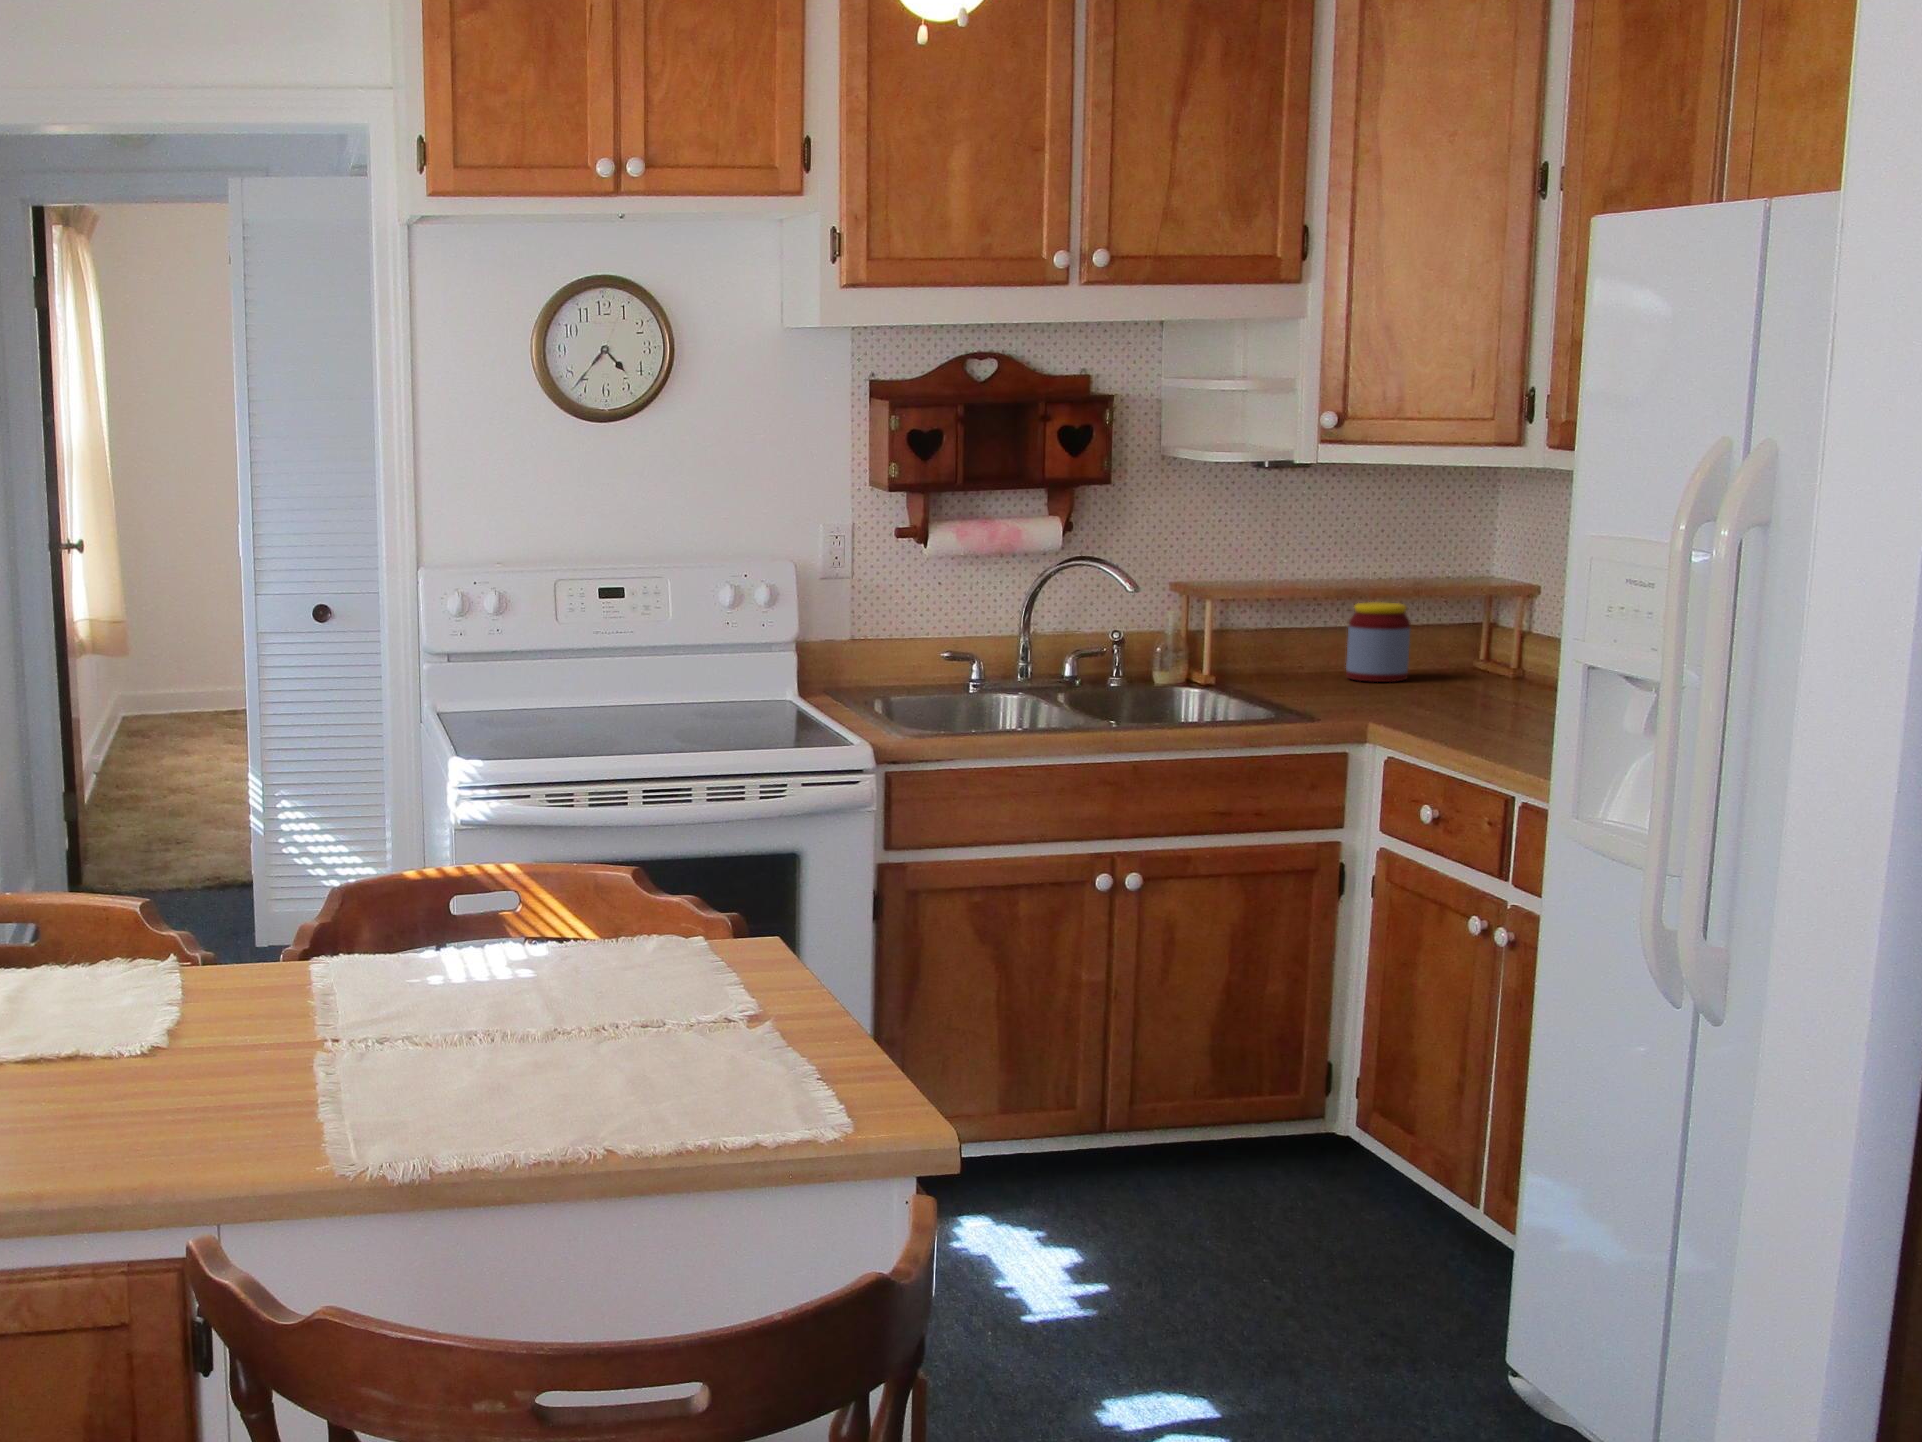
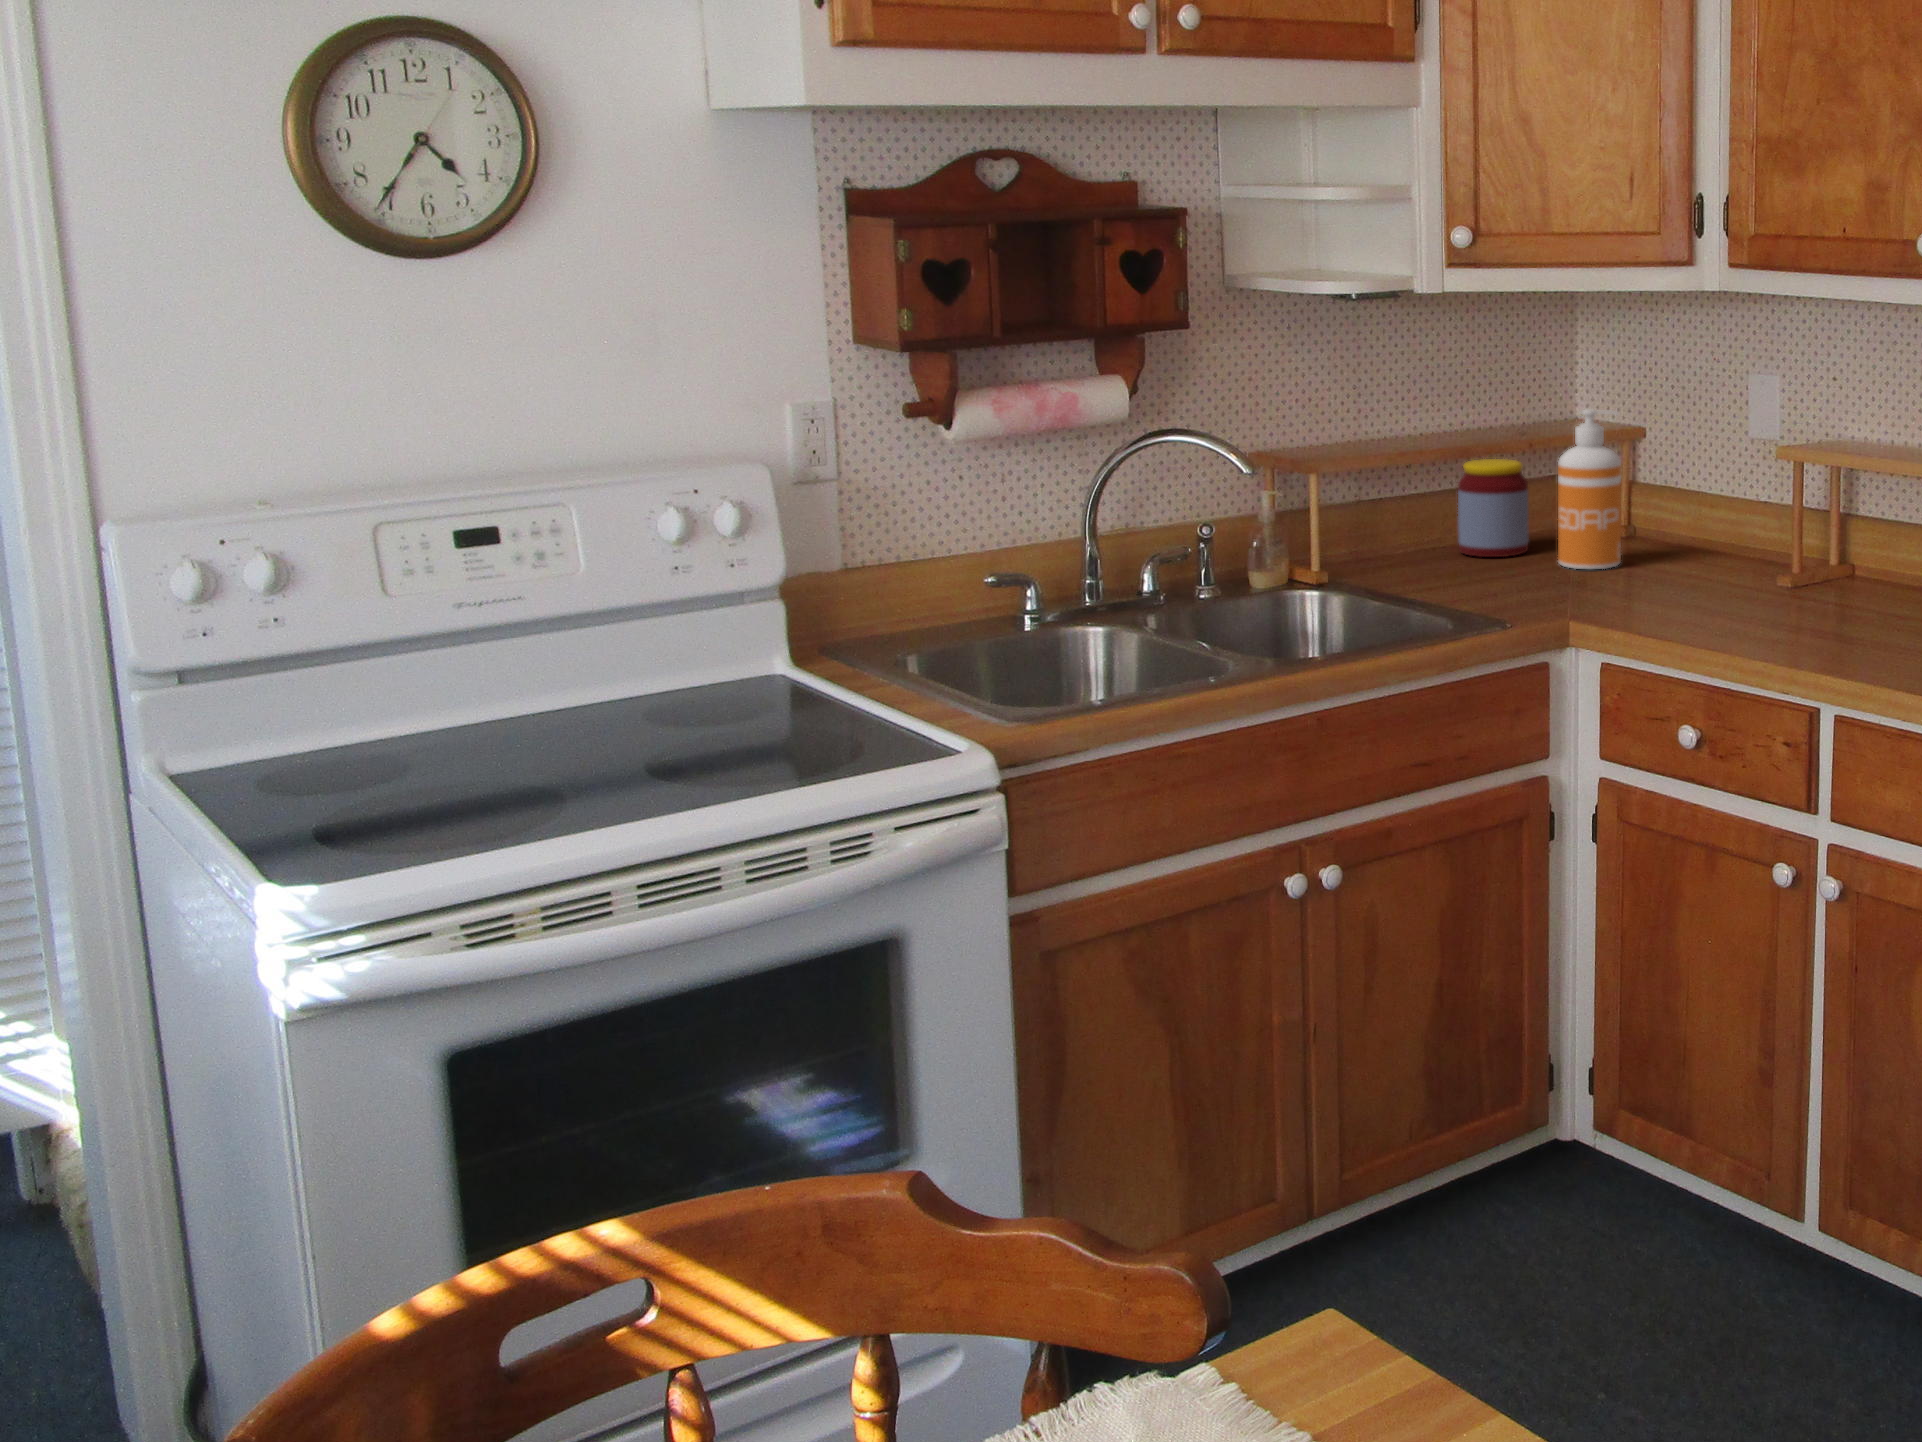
soap dispenser: none [1416,561,1477,694] -> present [1558,409,1621,569]

